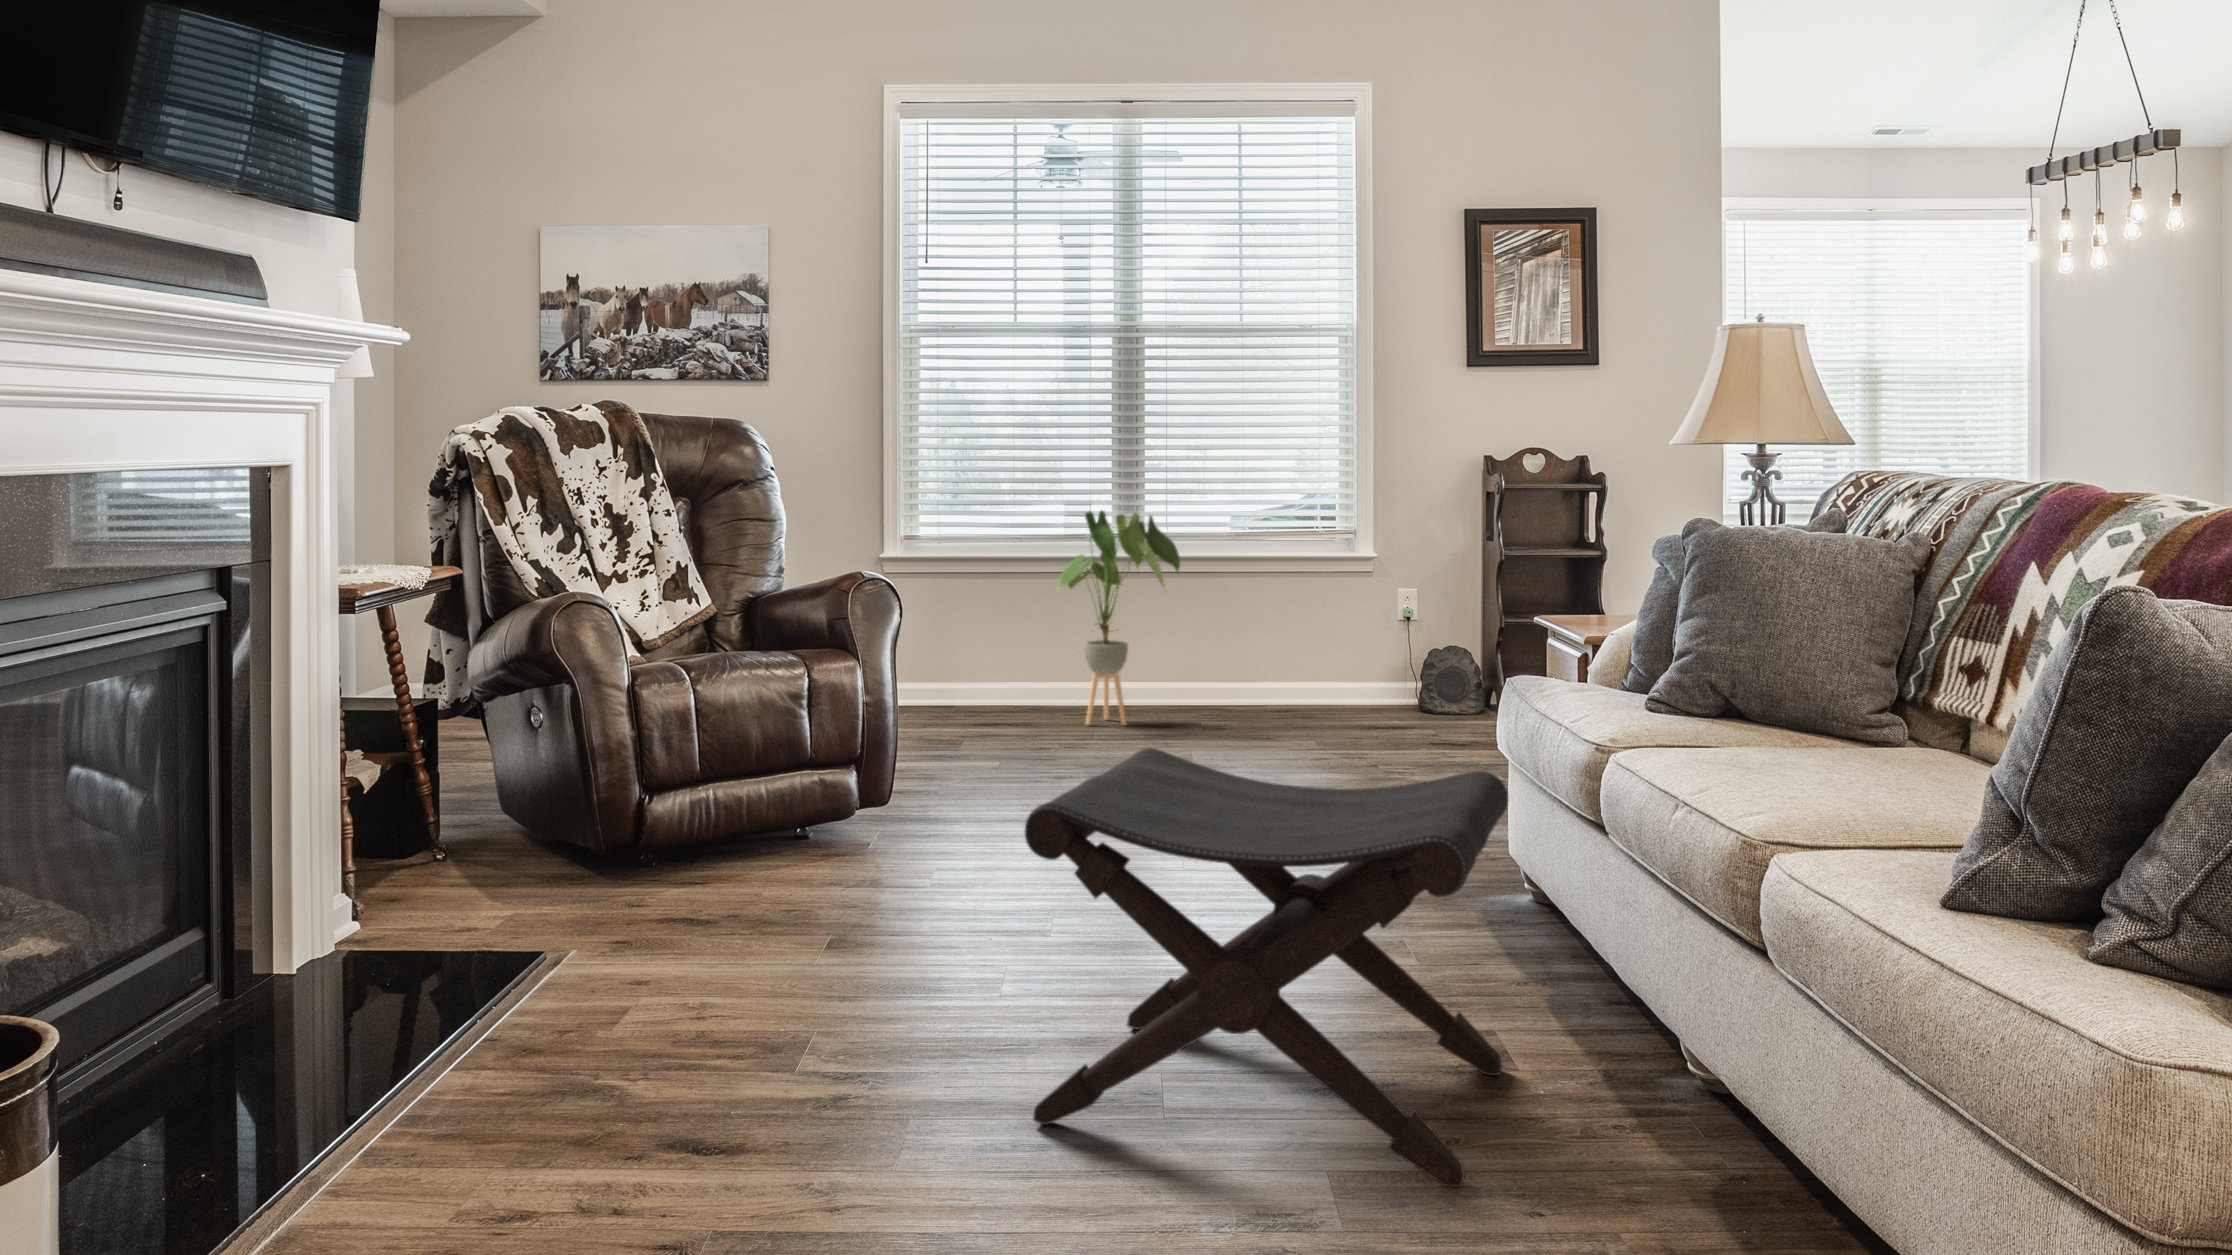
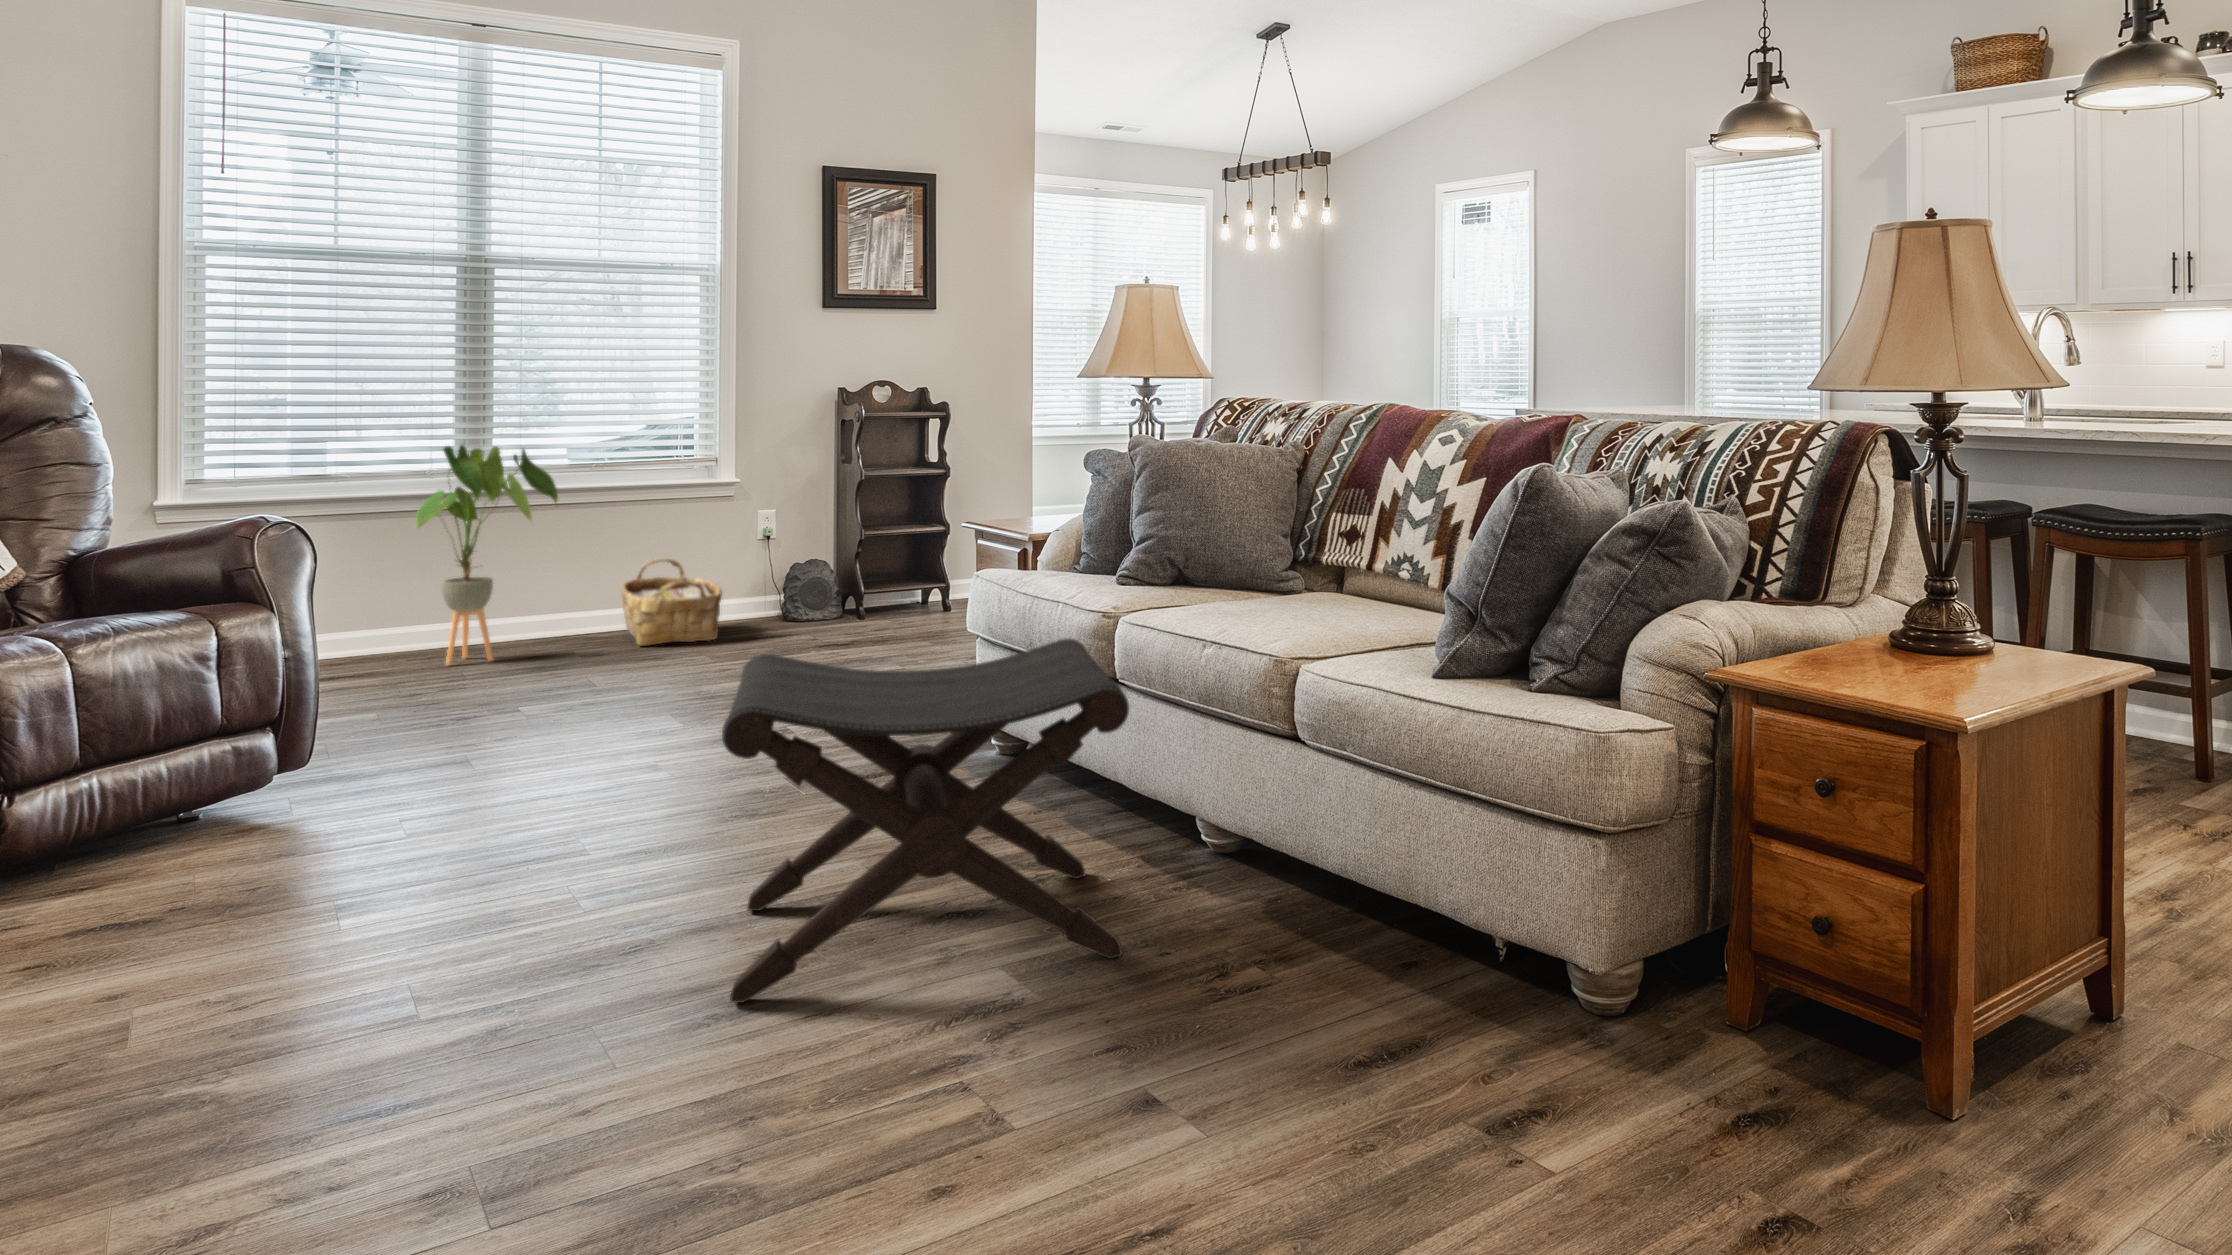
woven basket: none [1247,635,1344,727] -> present [621,558,722,646]

